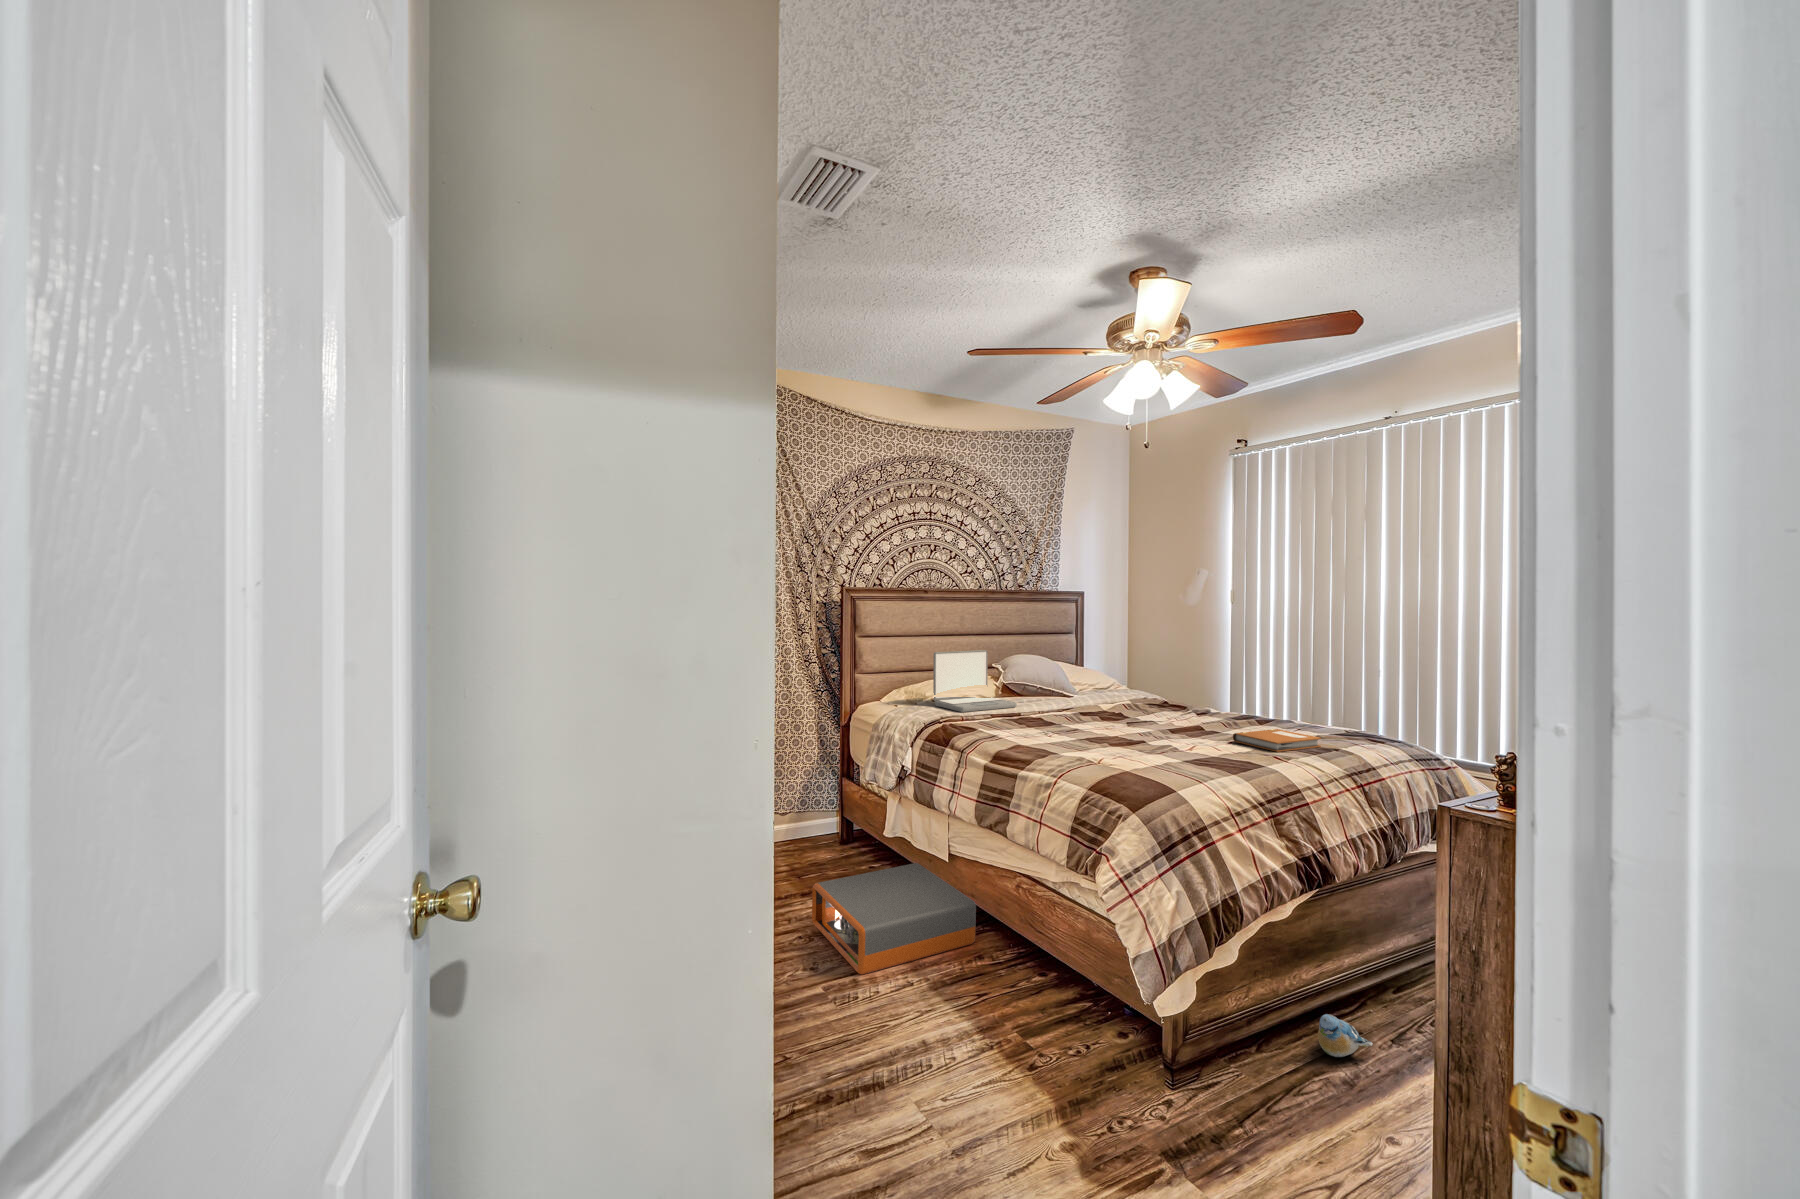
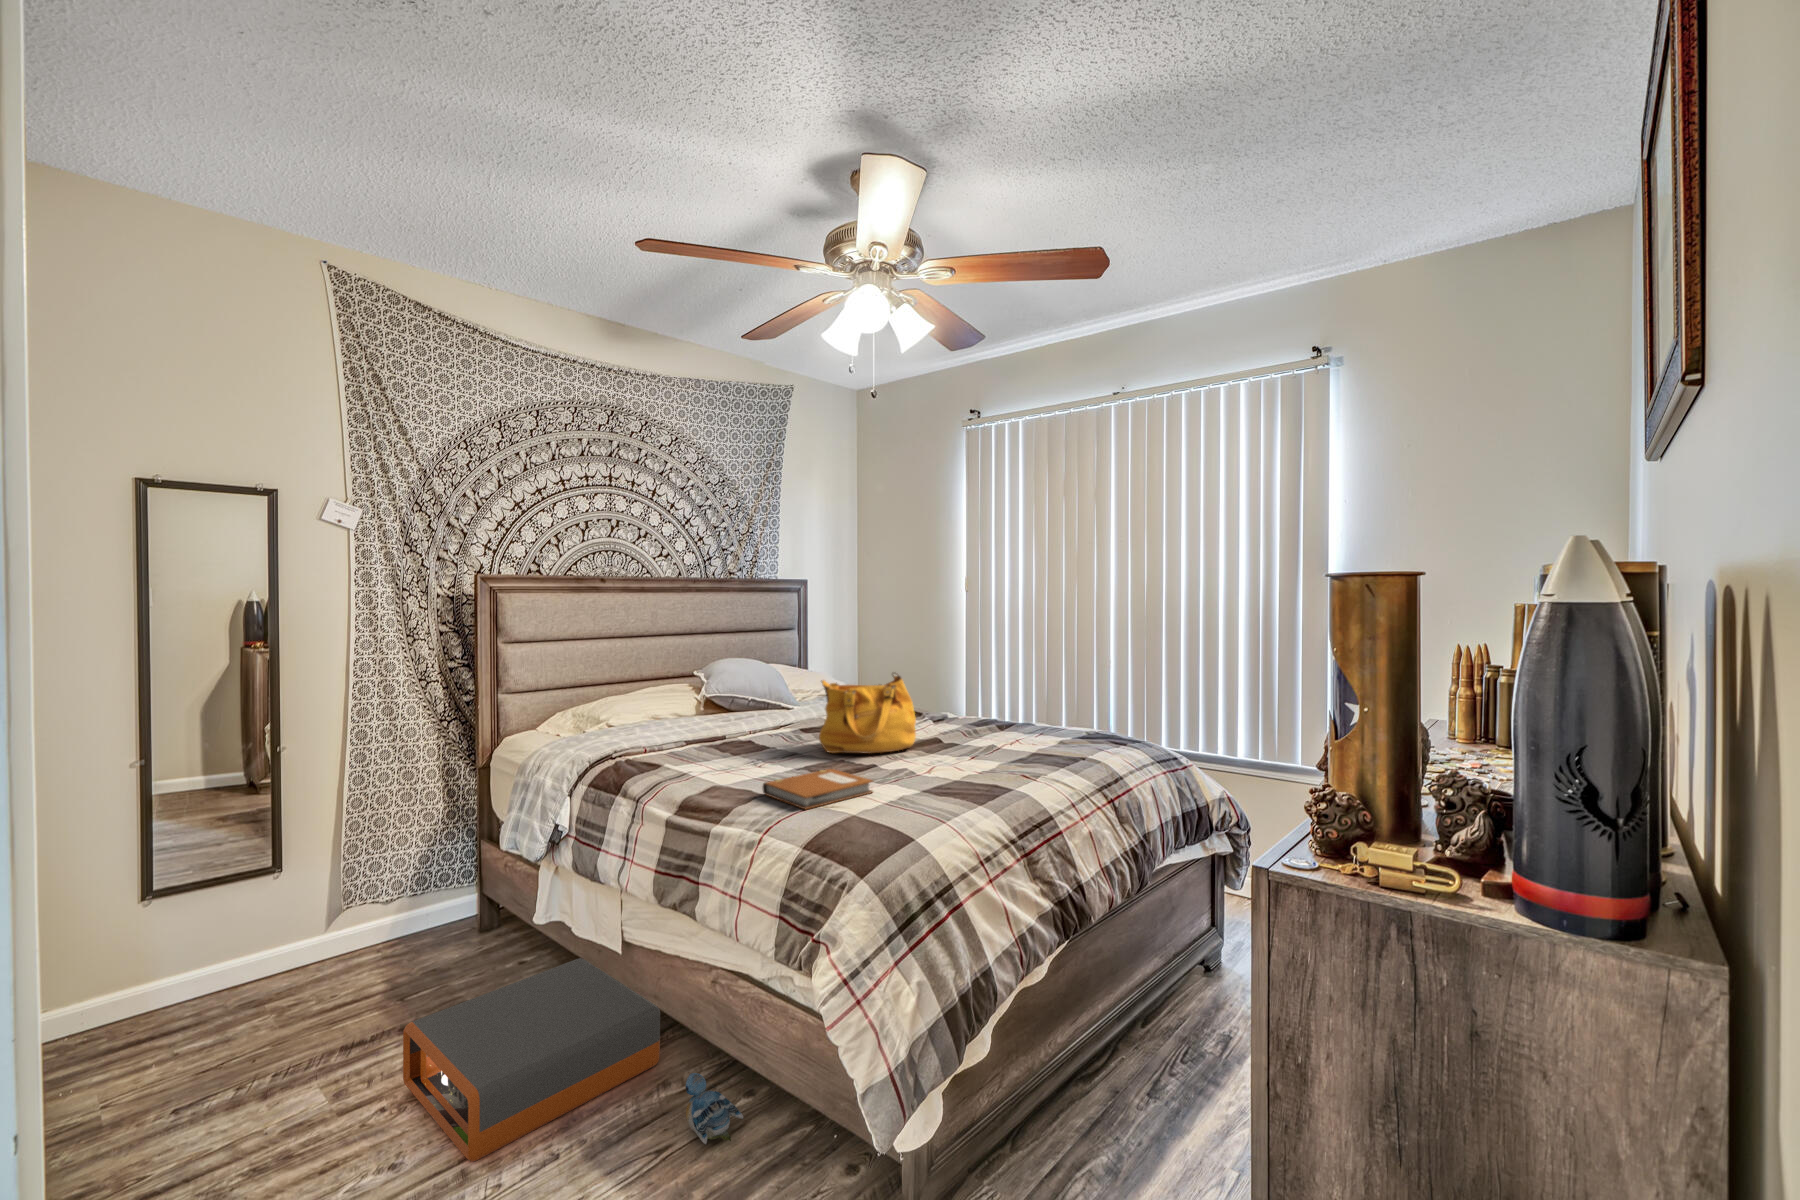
laptop: present [933,650,1017,712] -> none [613,655,725,739]
handbag: none [1095,668,1179,733] -> present [819,673,916,753]
notebook: present [1233,729,1321,752] -> present [763,769,873,809]
plush toy: present [1318,1014,1373,1057] -> present [686,1073,743,1144]

